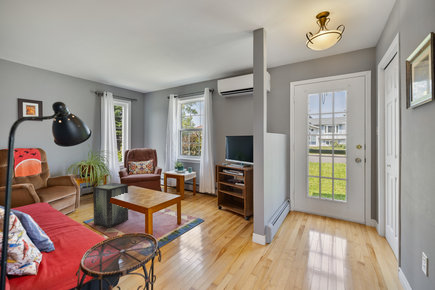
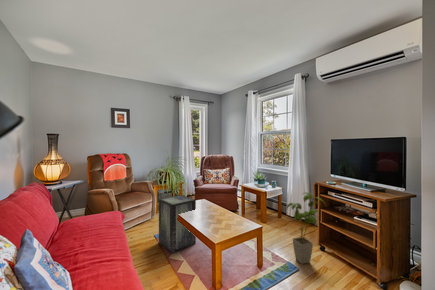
house plant: none [197,172,221,218] -> present [287,192,325,264]

